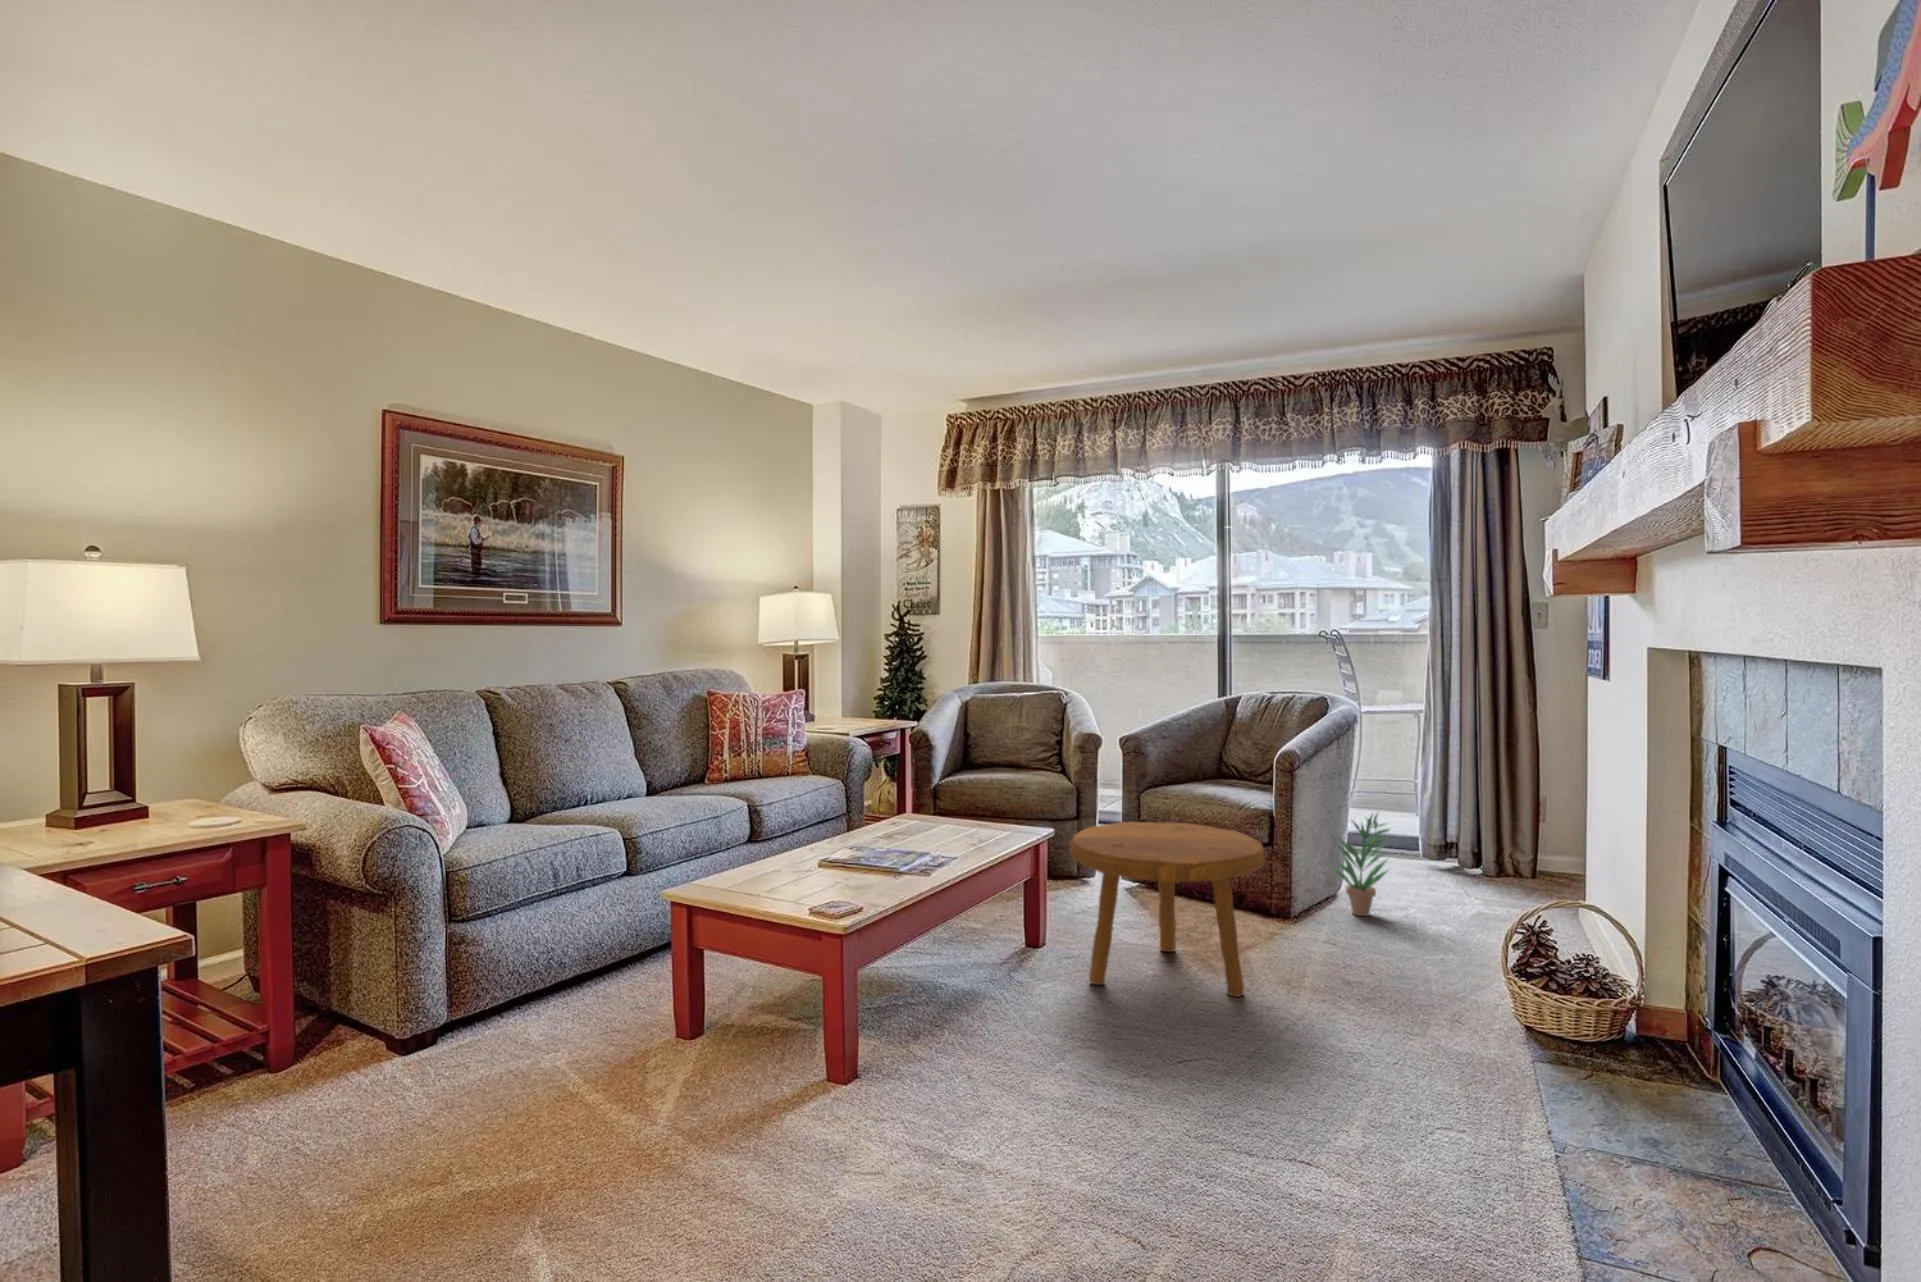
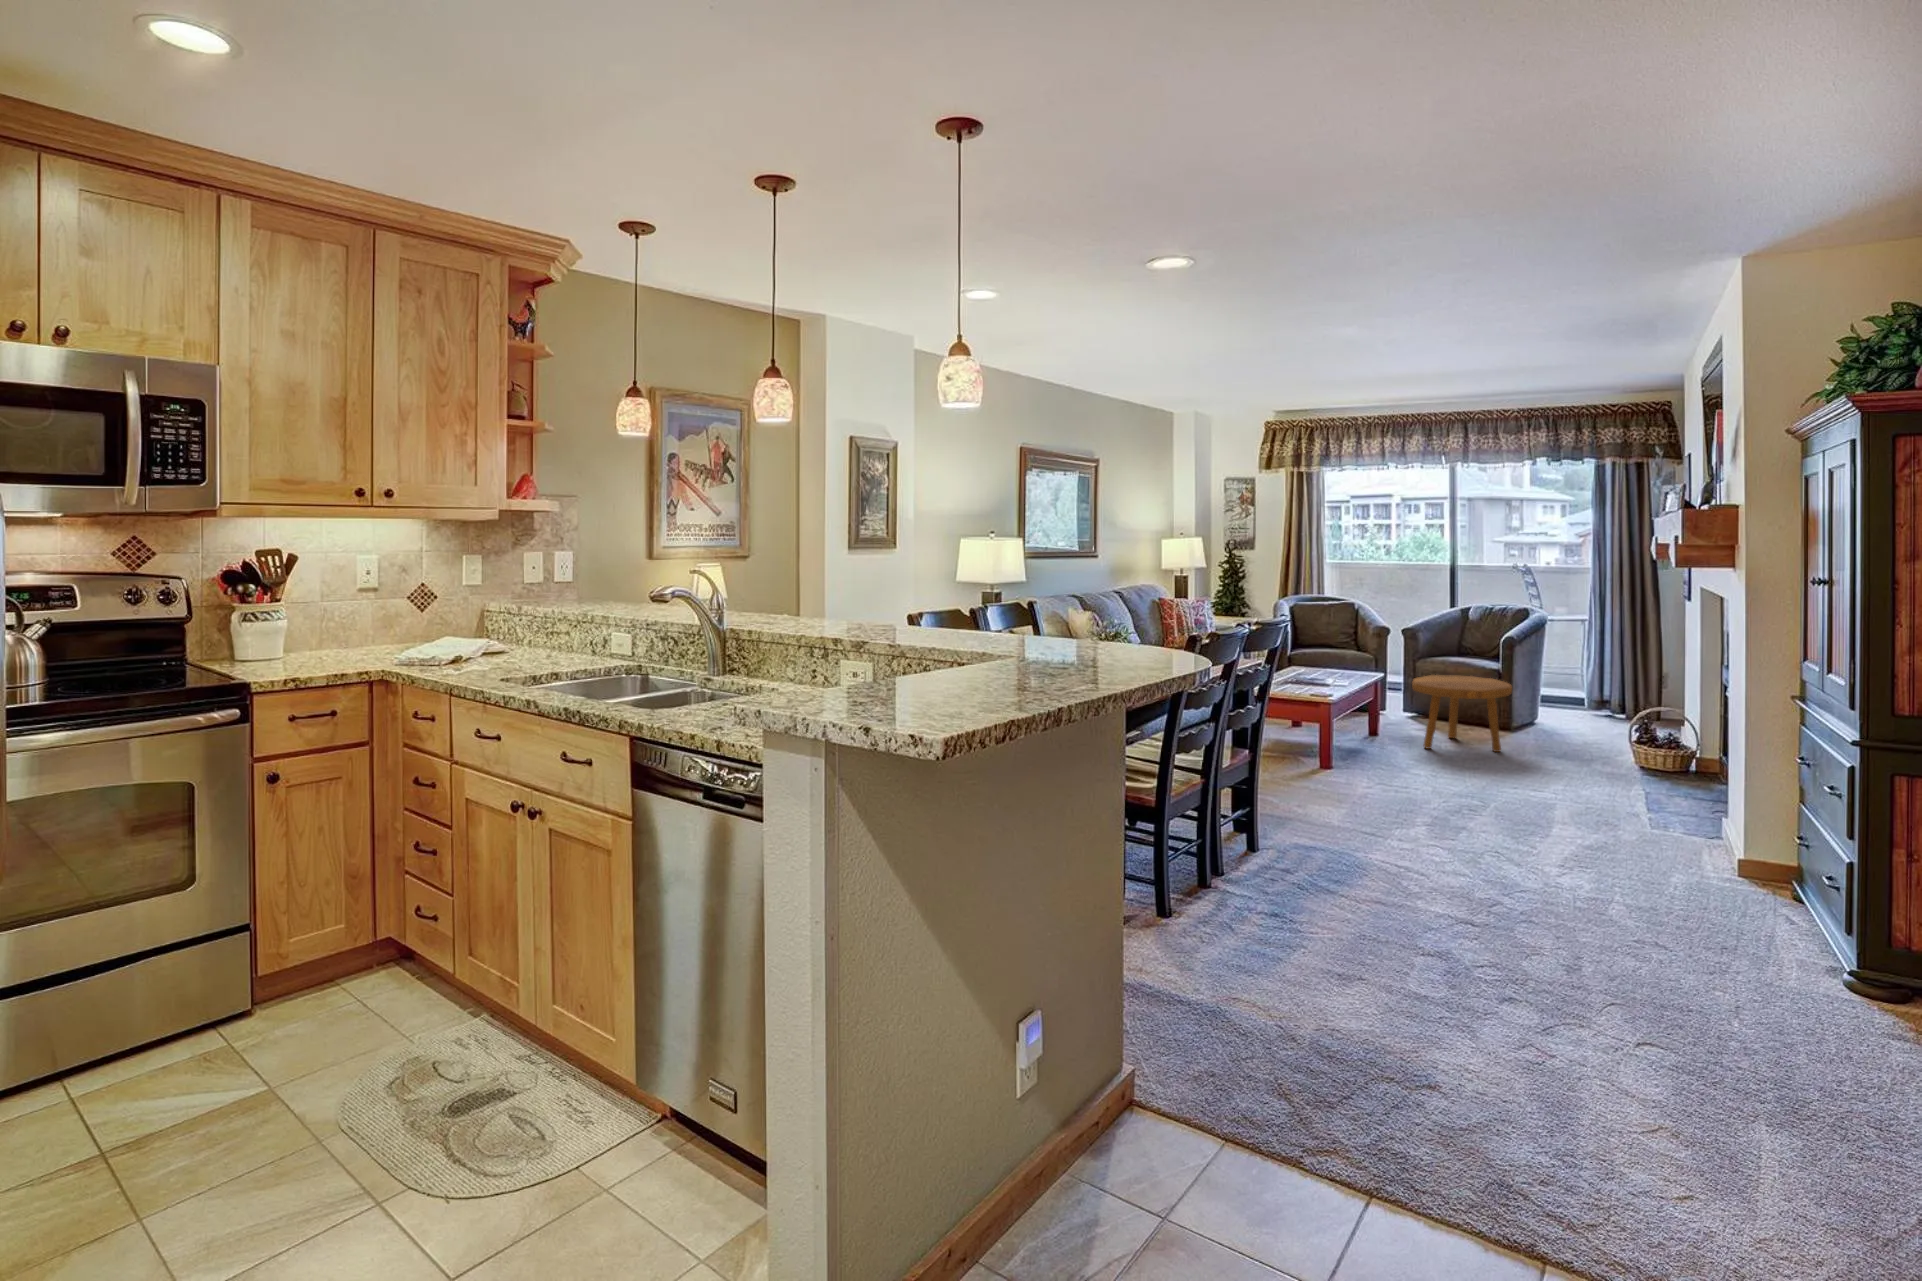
potted plant: present [1331,815,1389,916] -> none [1529,671,1567,725]

